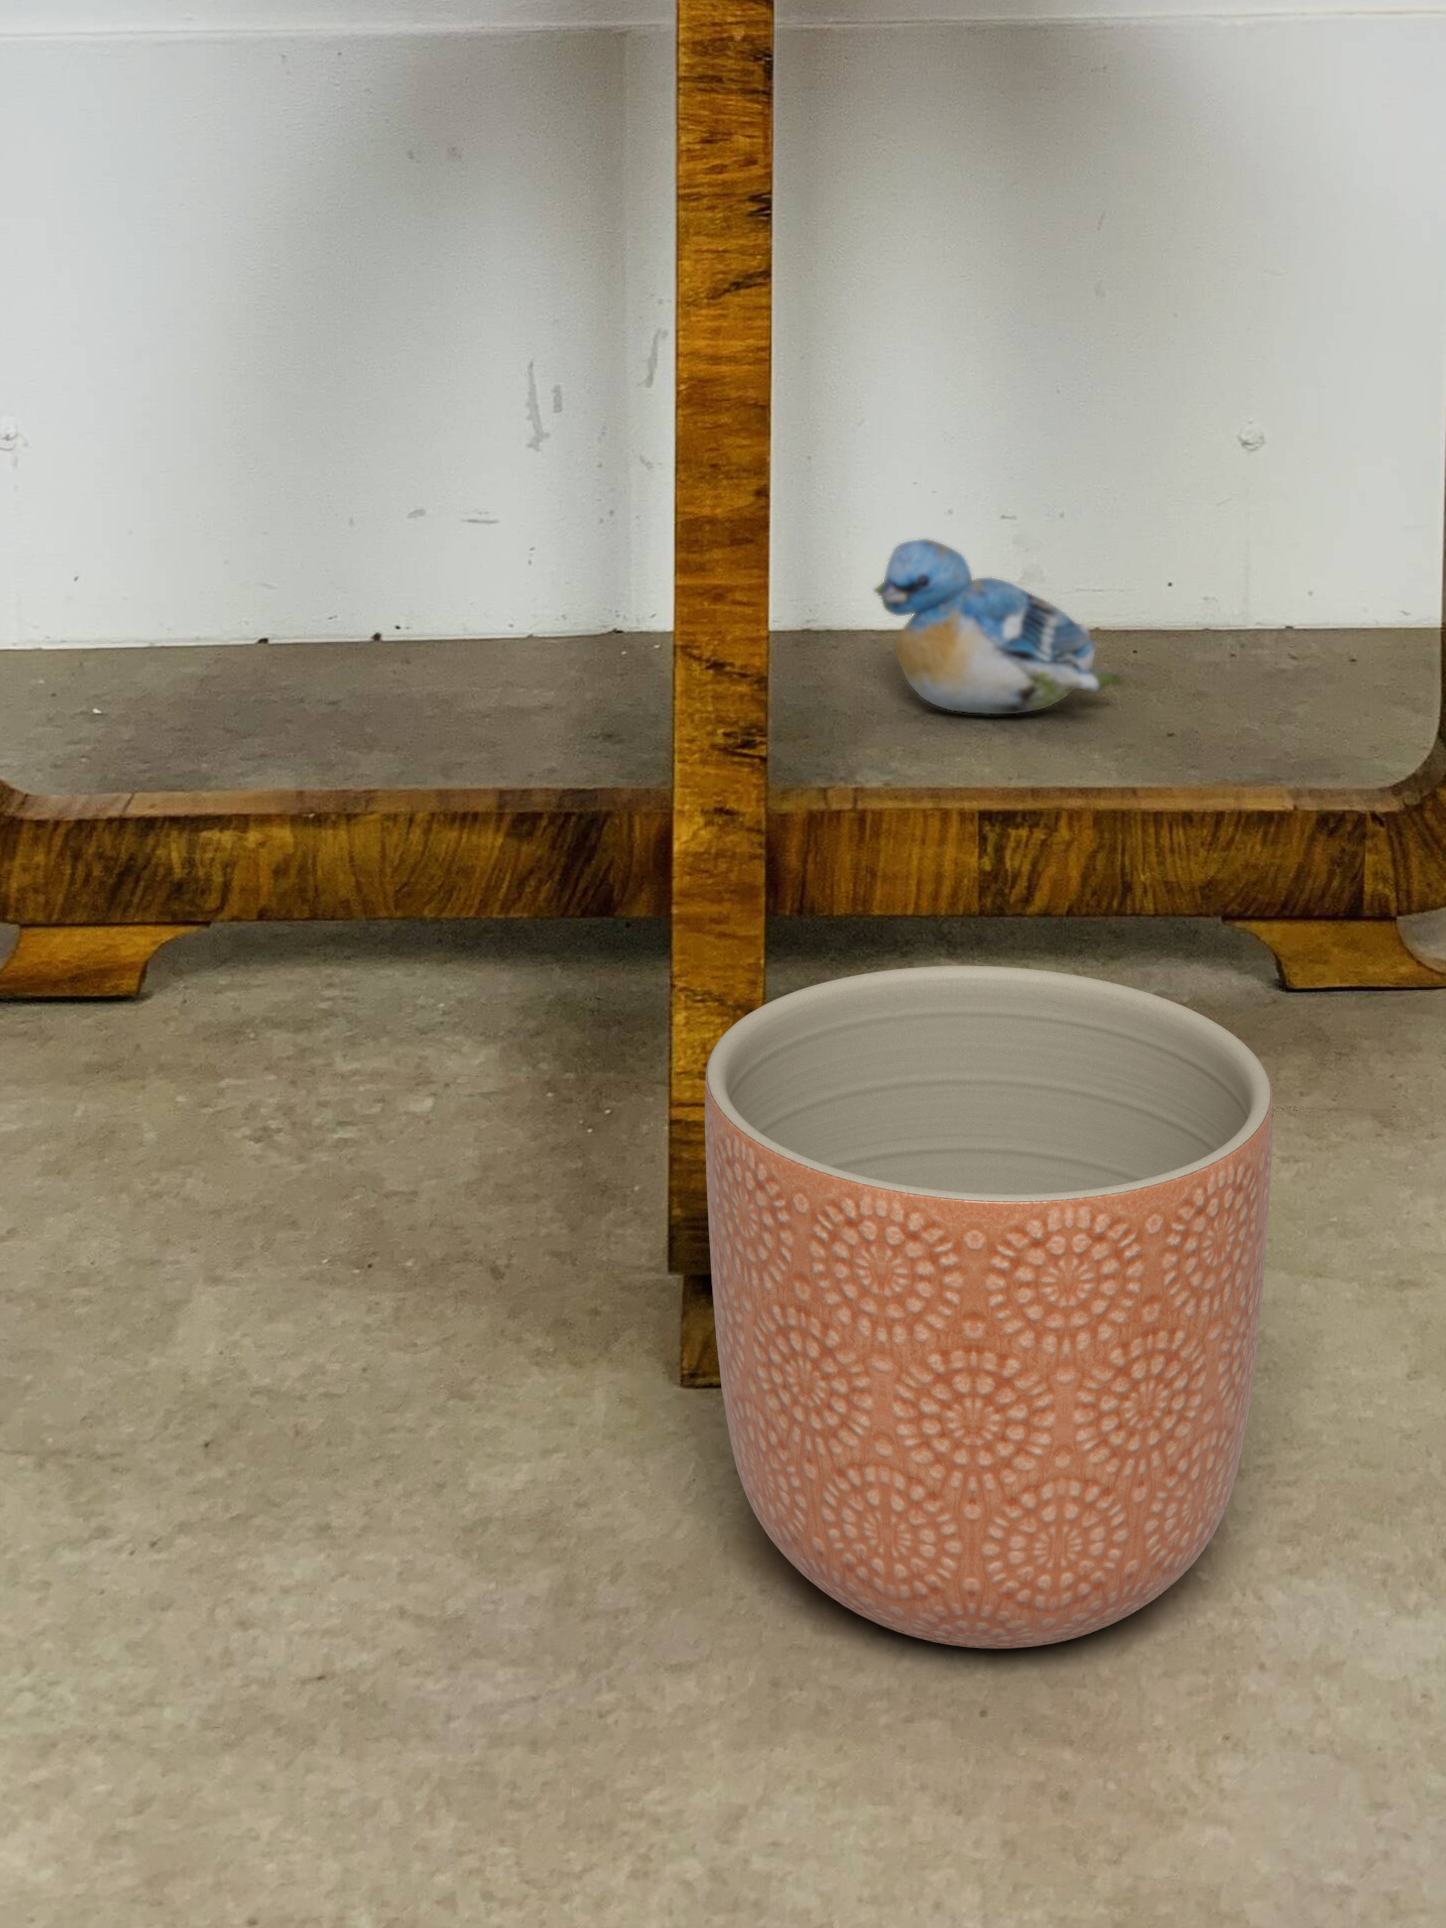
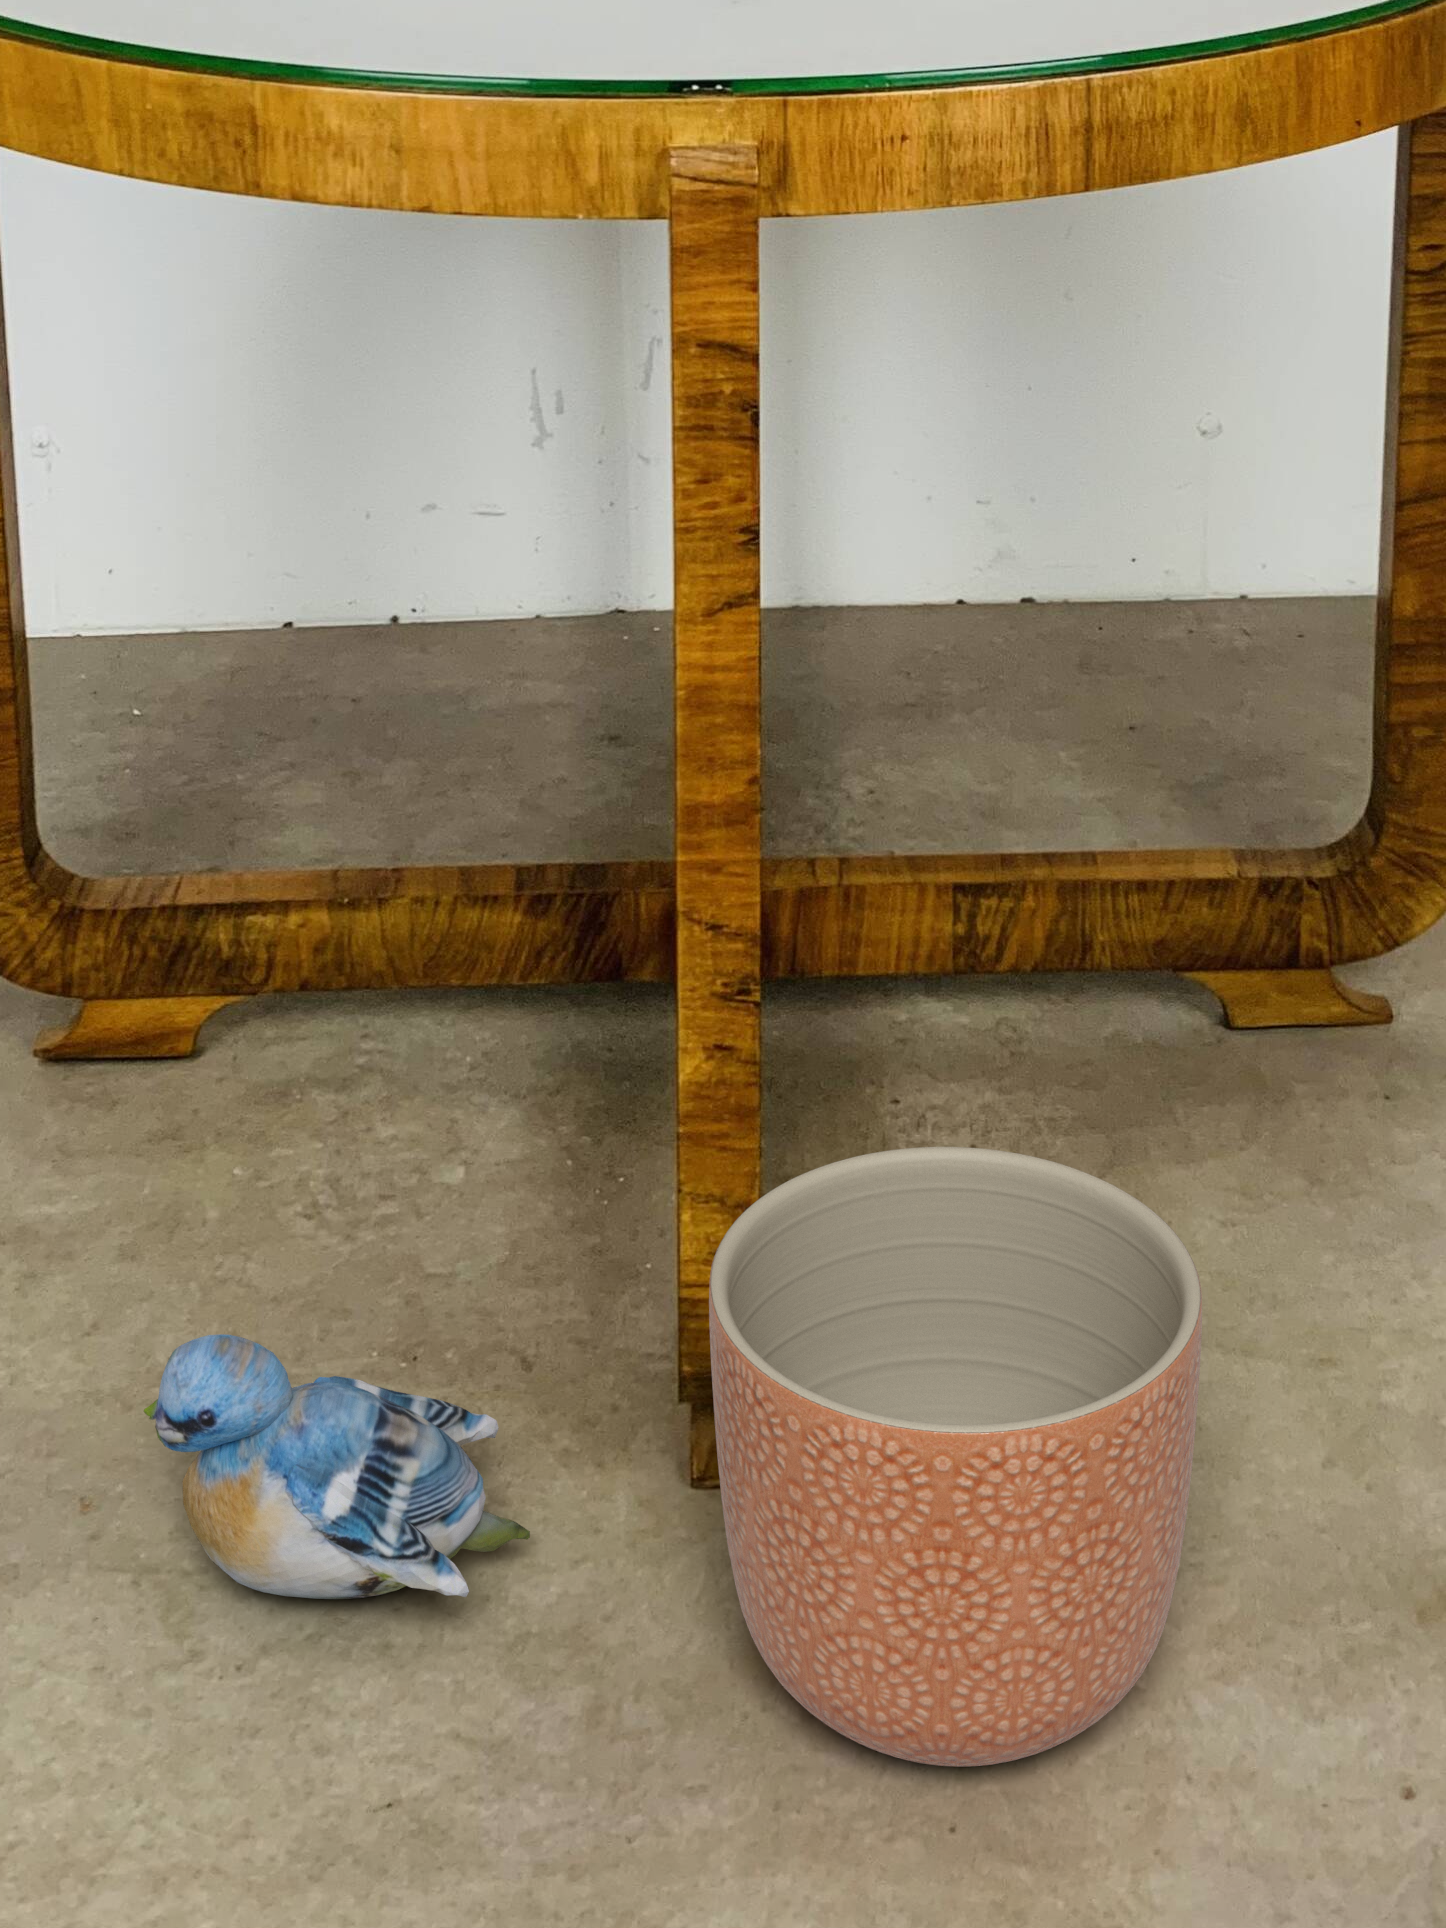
plush toy: present [875,539,1123,714] -> present [144,1334,530,1599]

